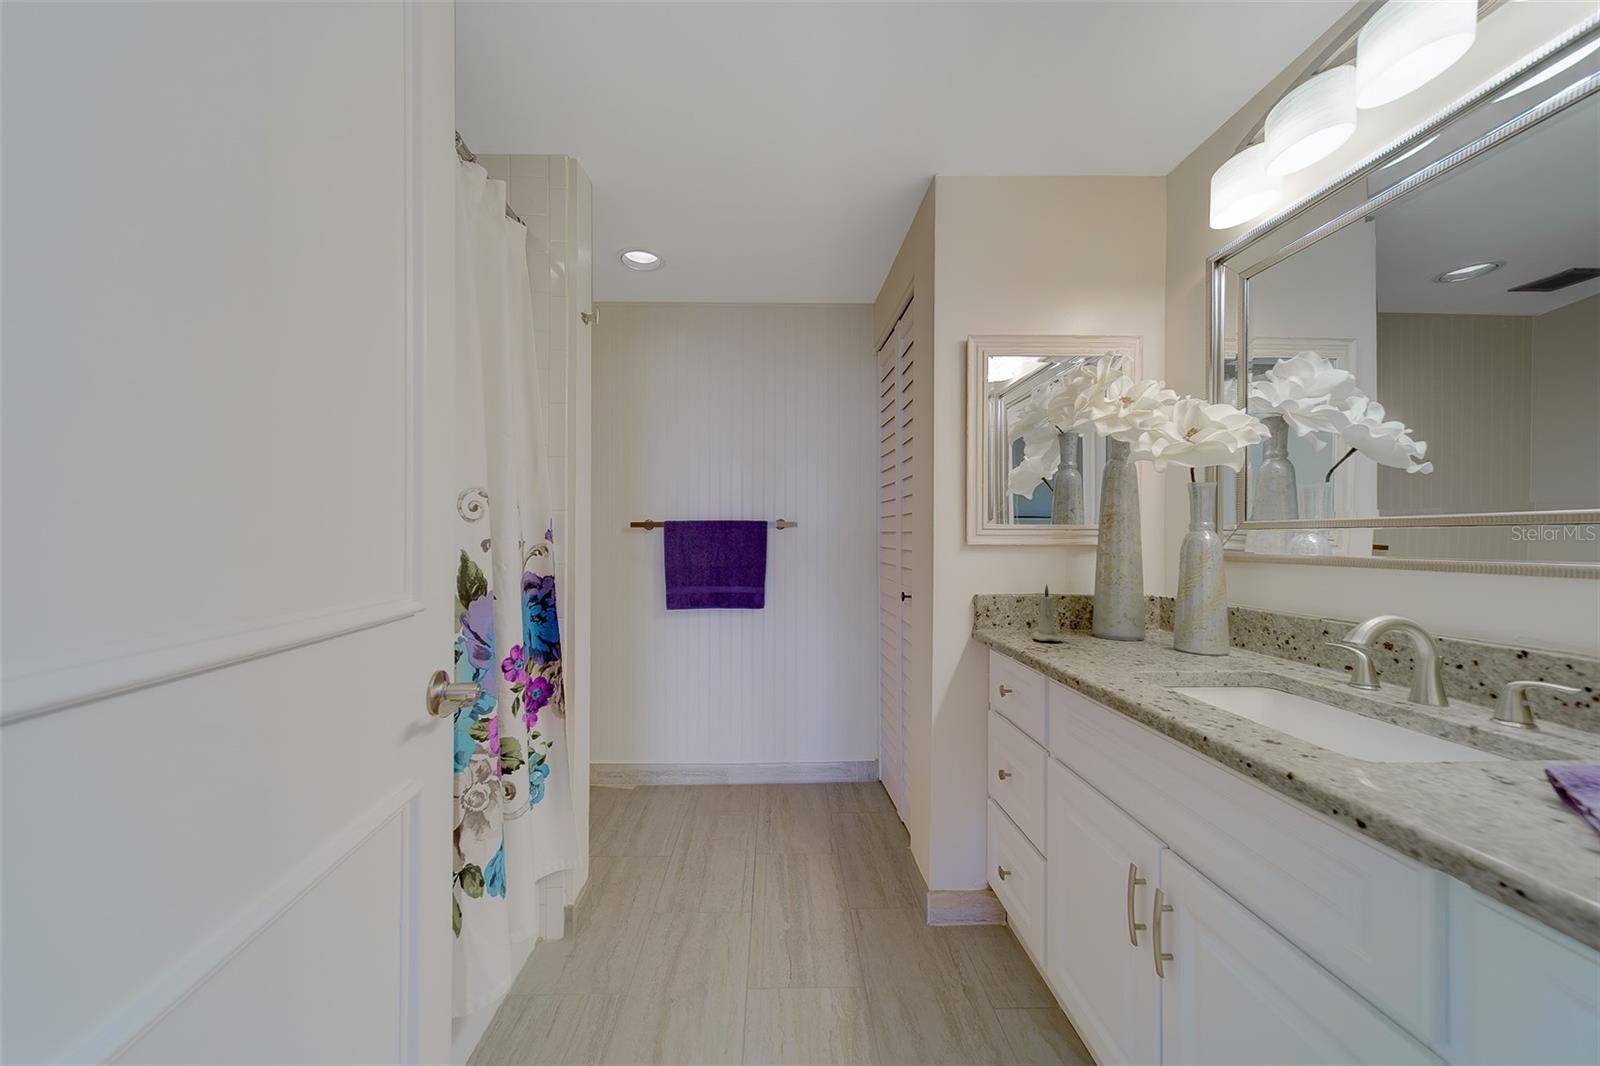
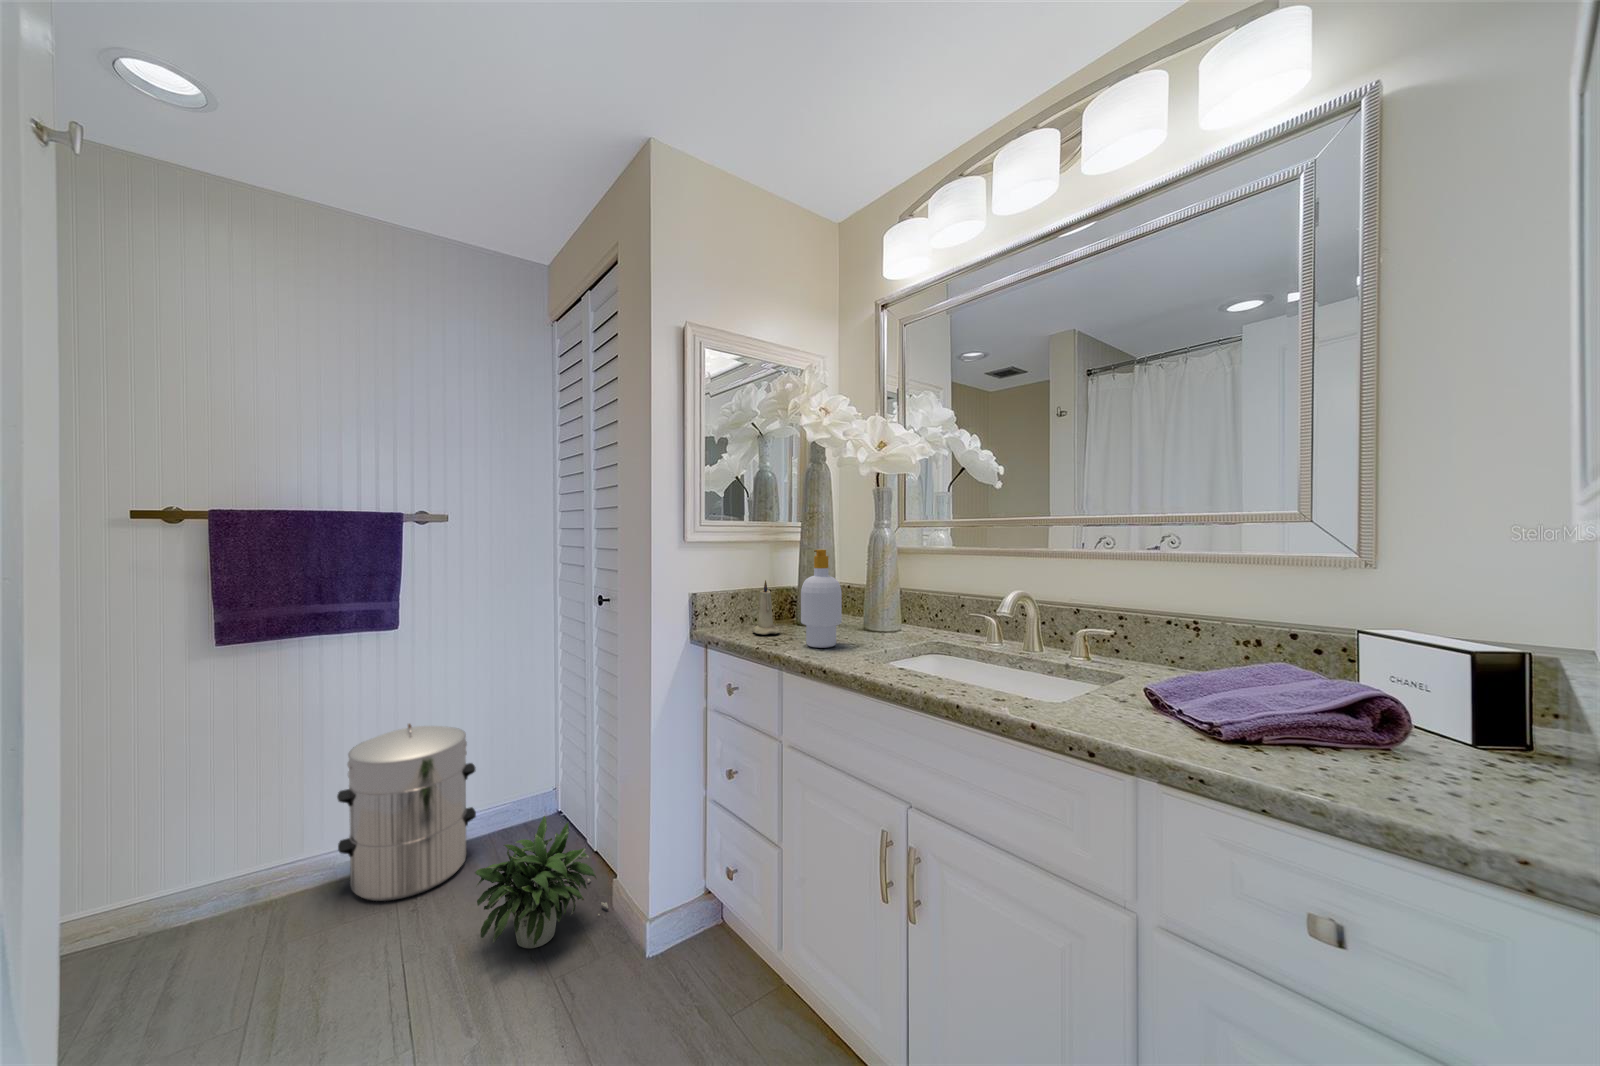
soap bottle: none [1073,552,1123,660] -> present [801,550,842,648]
waste bin: none [723,683,813,816] -> present [337,723,476,901]
potted plant: none [796,779,901,887] -> present [475,816,608,948]

